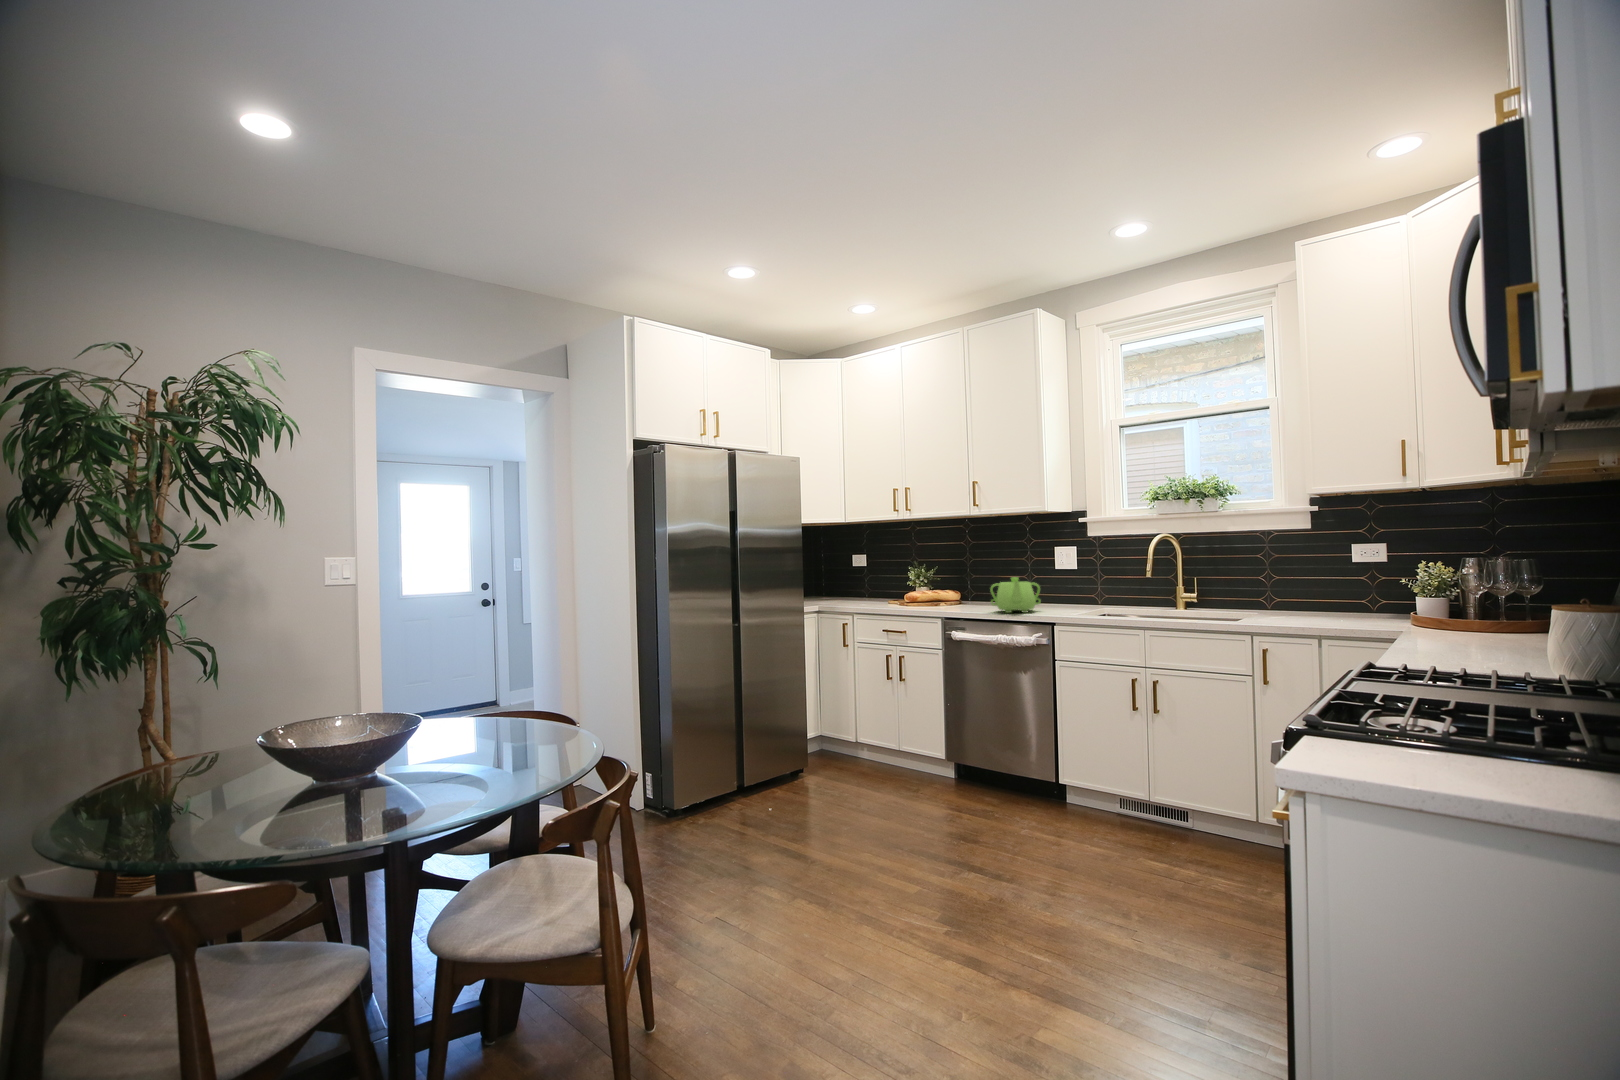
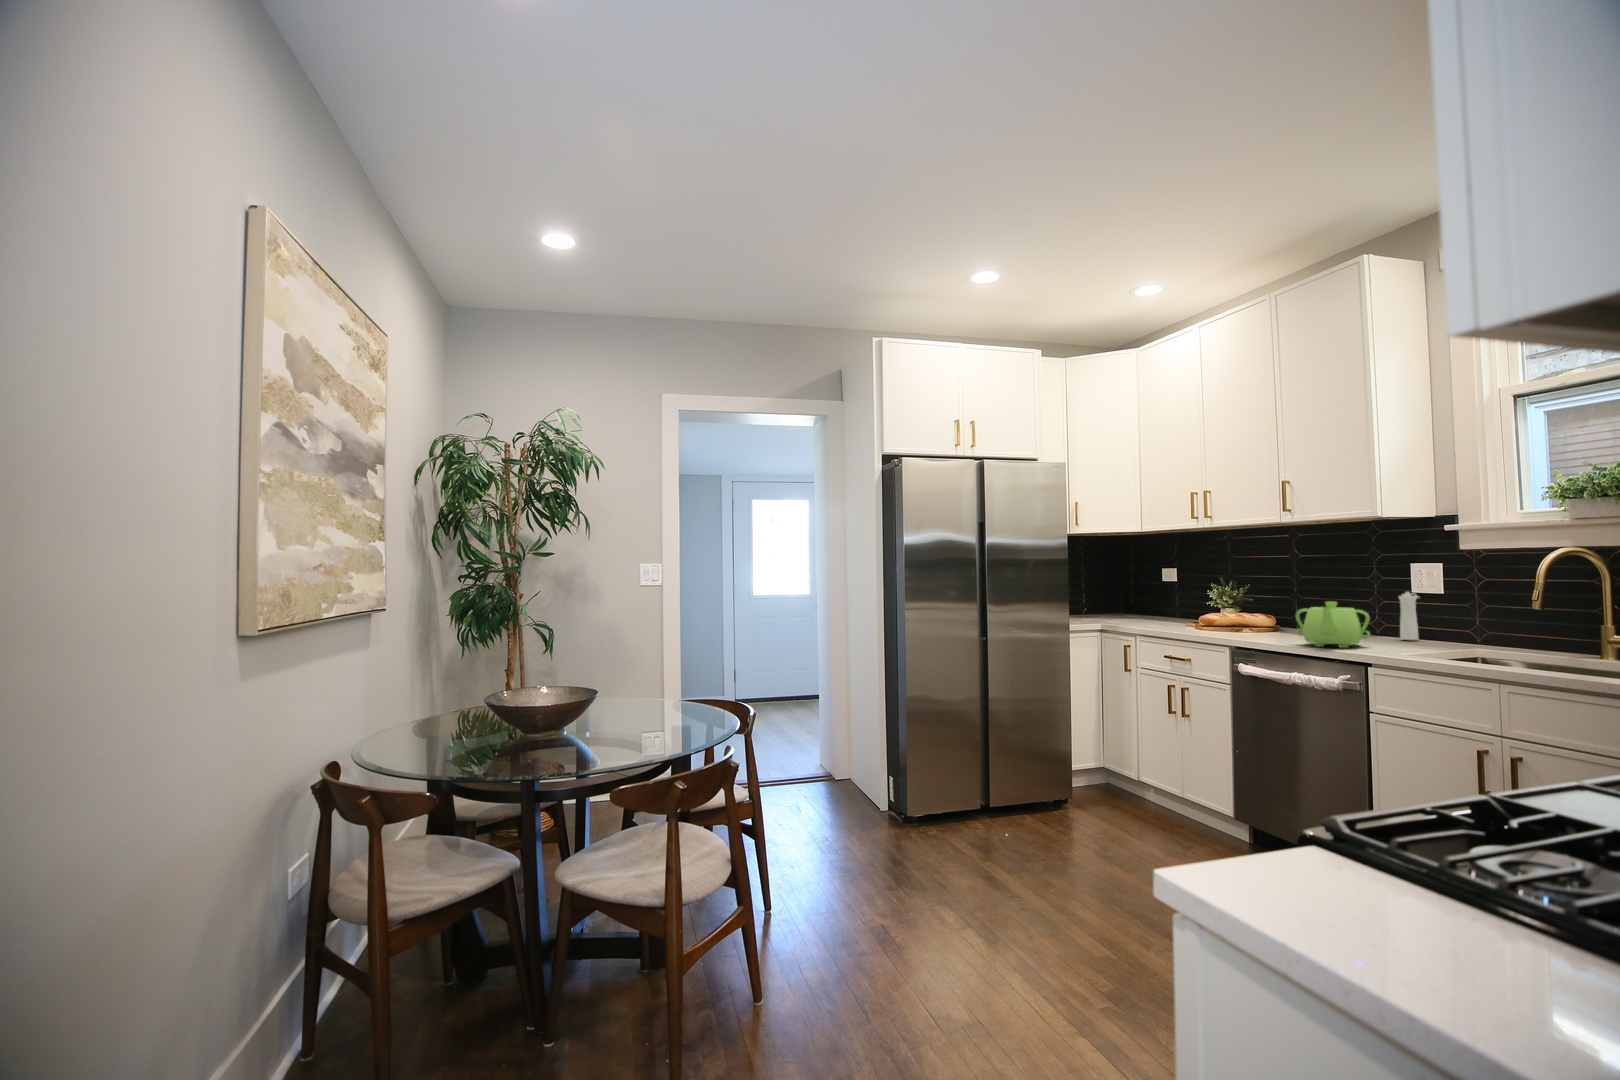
pepper mill: none [1049,563,1067,604] -> present [1399,592,1419,640]

